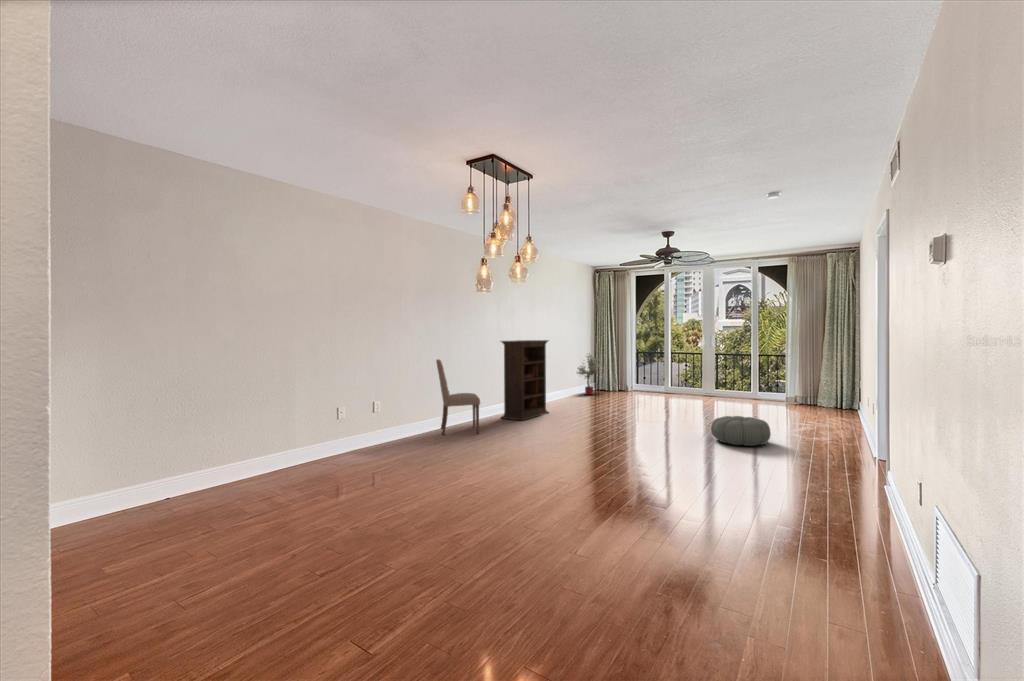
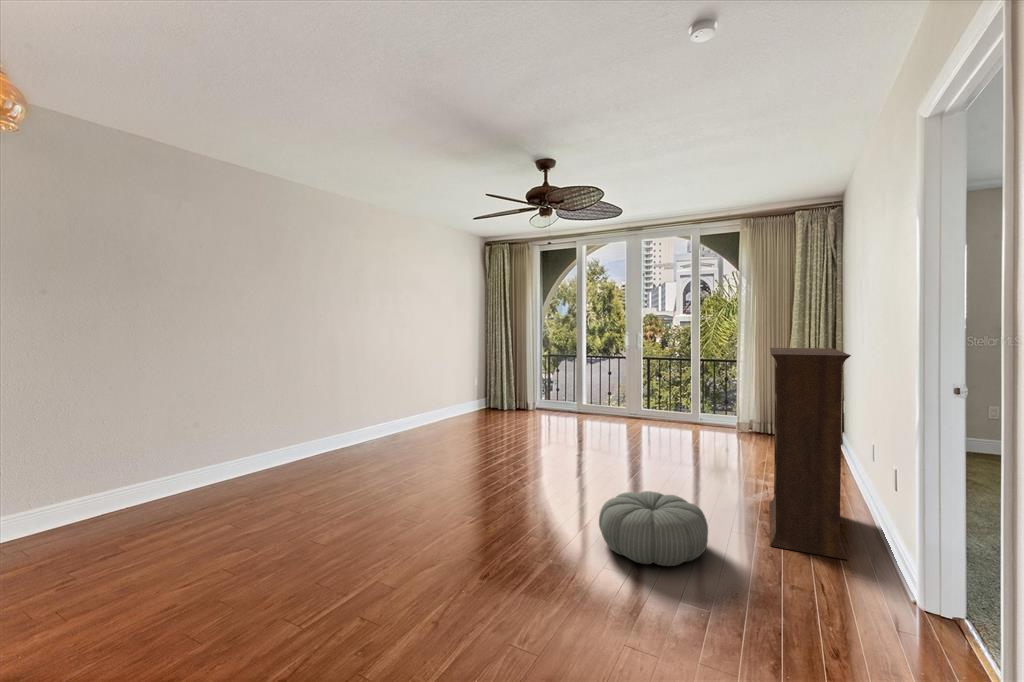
bookcase: present [501,340,548,421] -> present [769,348,851,560]
potted tree: present [577,354,600,395] -> none [449,358,486,418]
dining chair: present [436,359,480,435] -> none [65,387,190,541]

